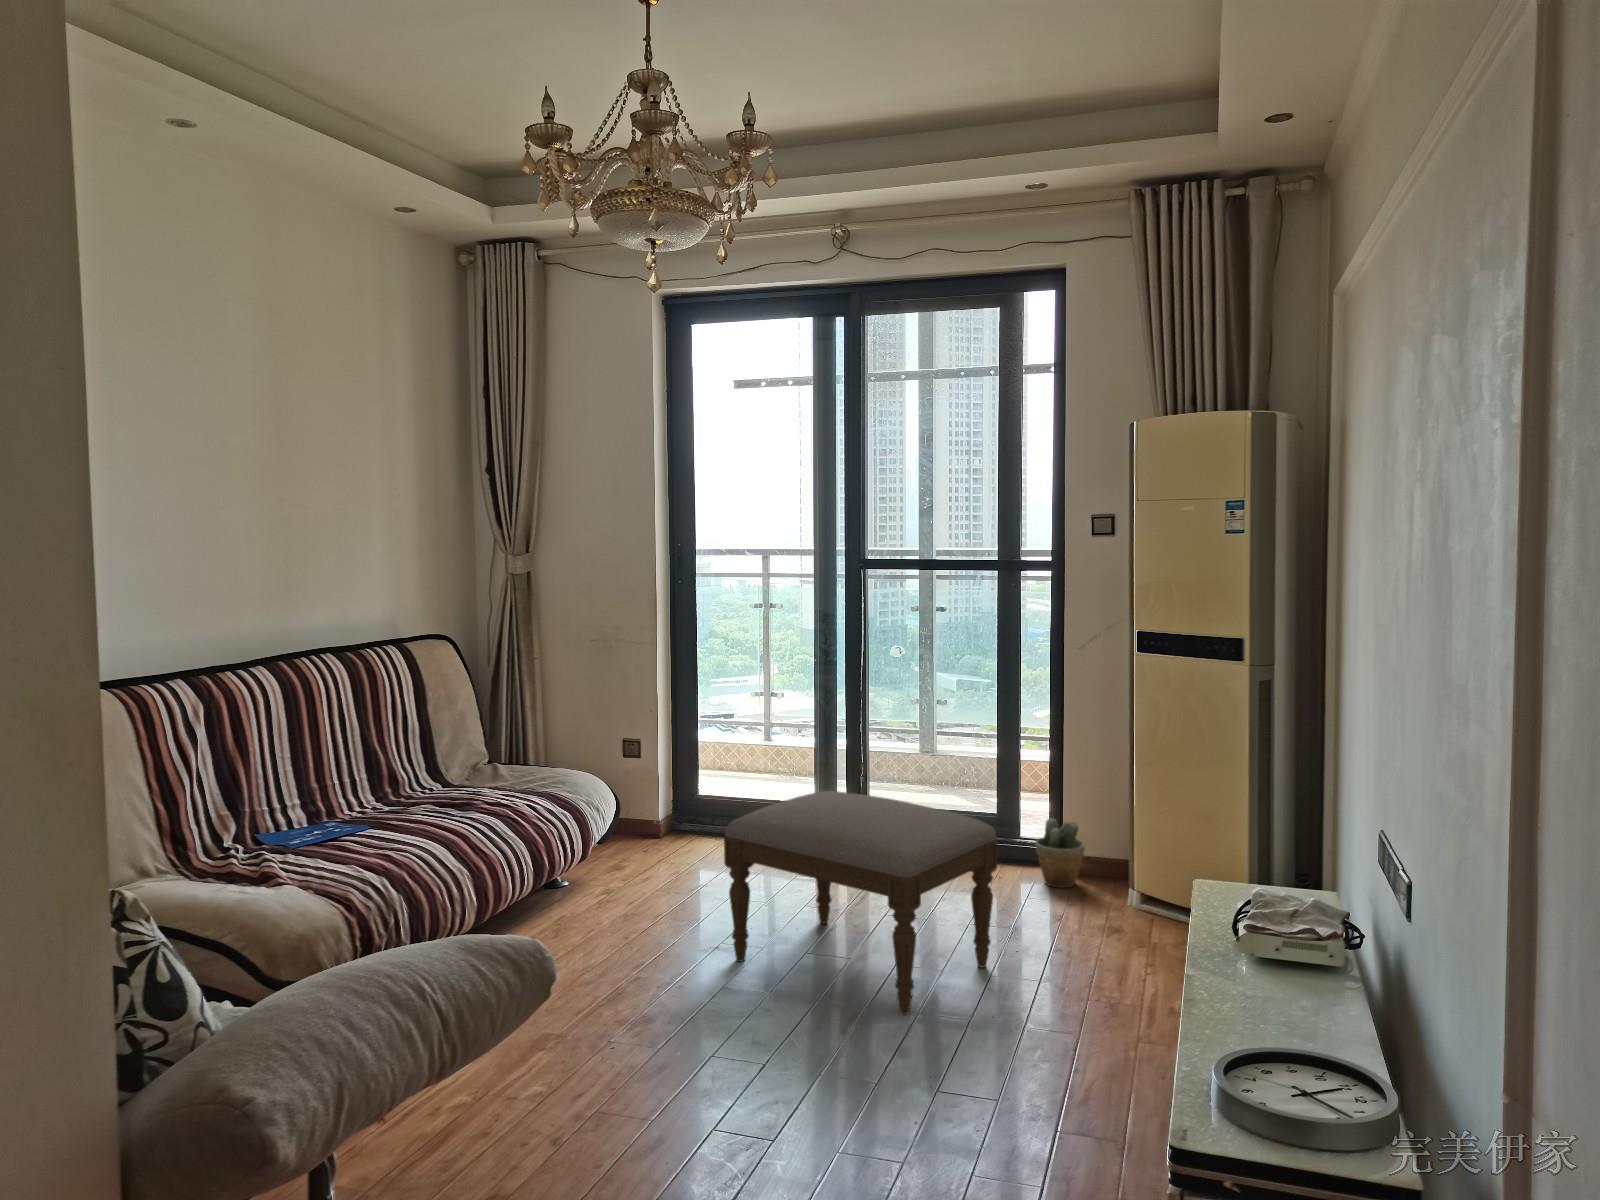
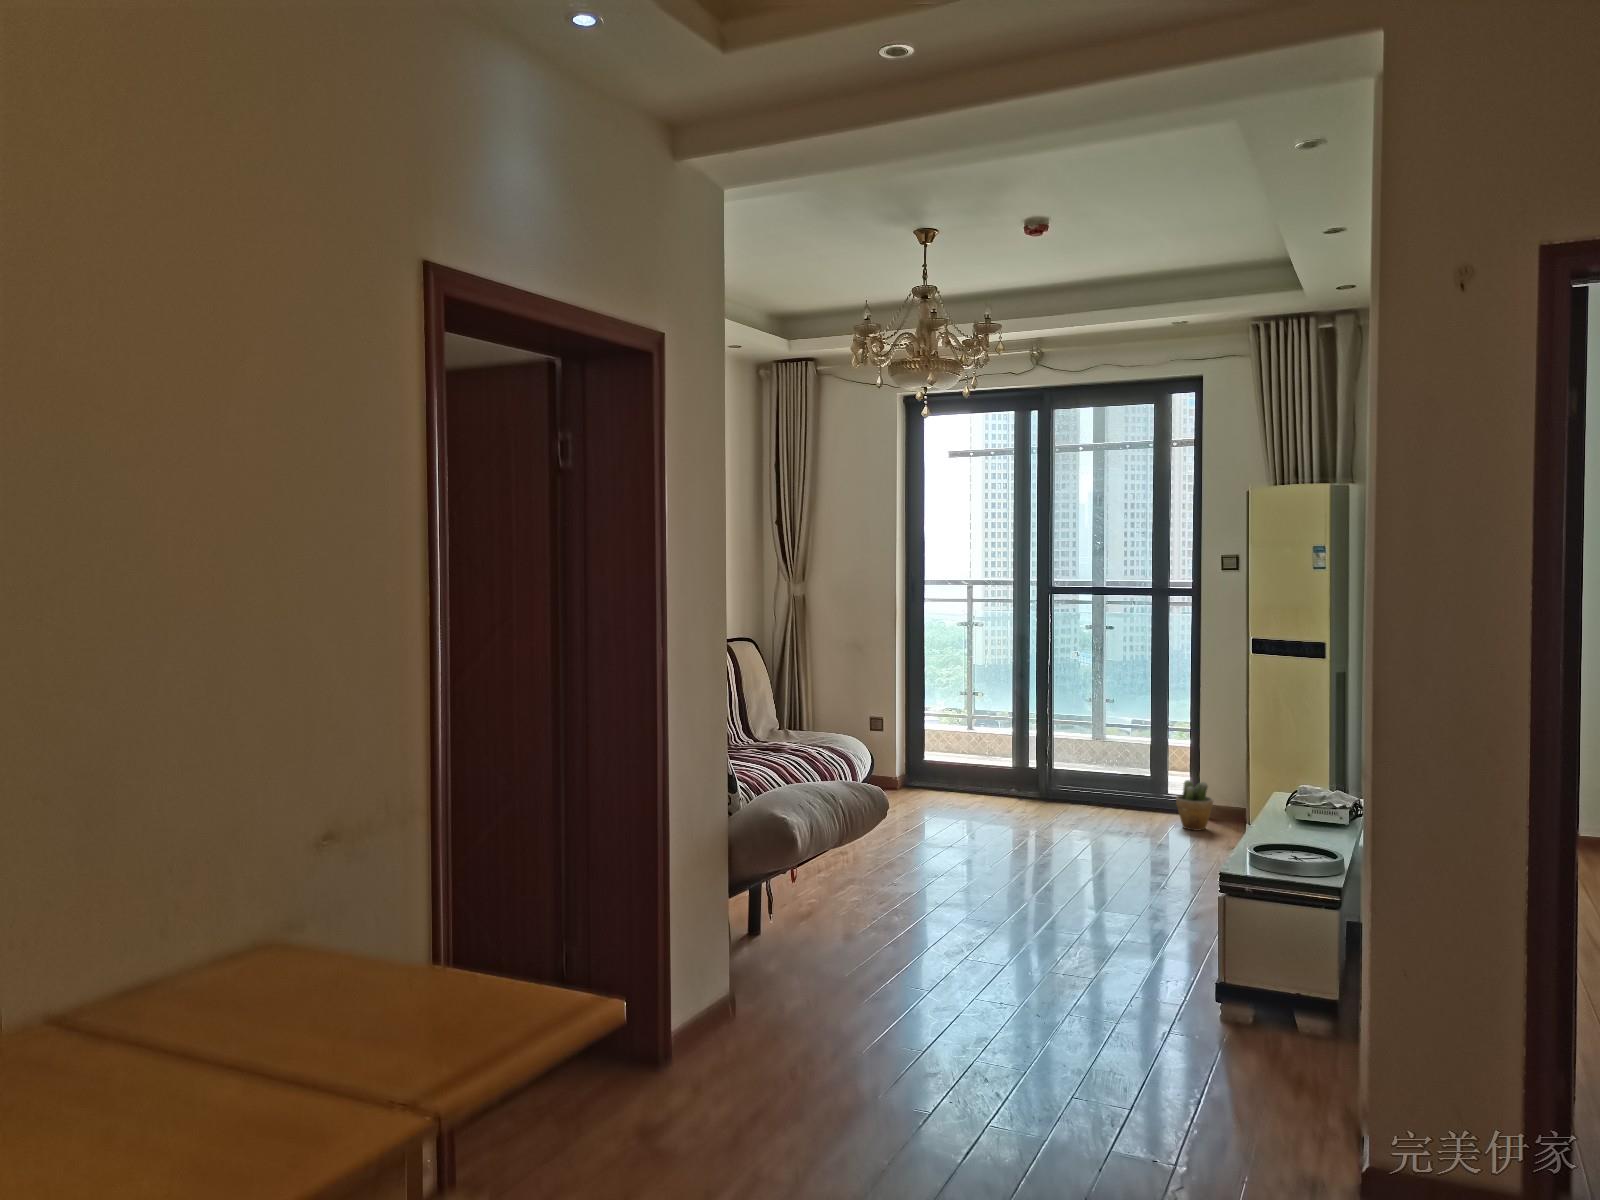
ottoman: present [724,791,997,1015] -> none [951,746,1138,884]

